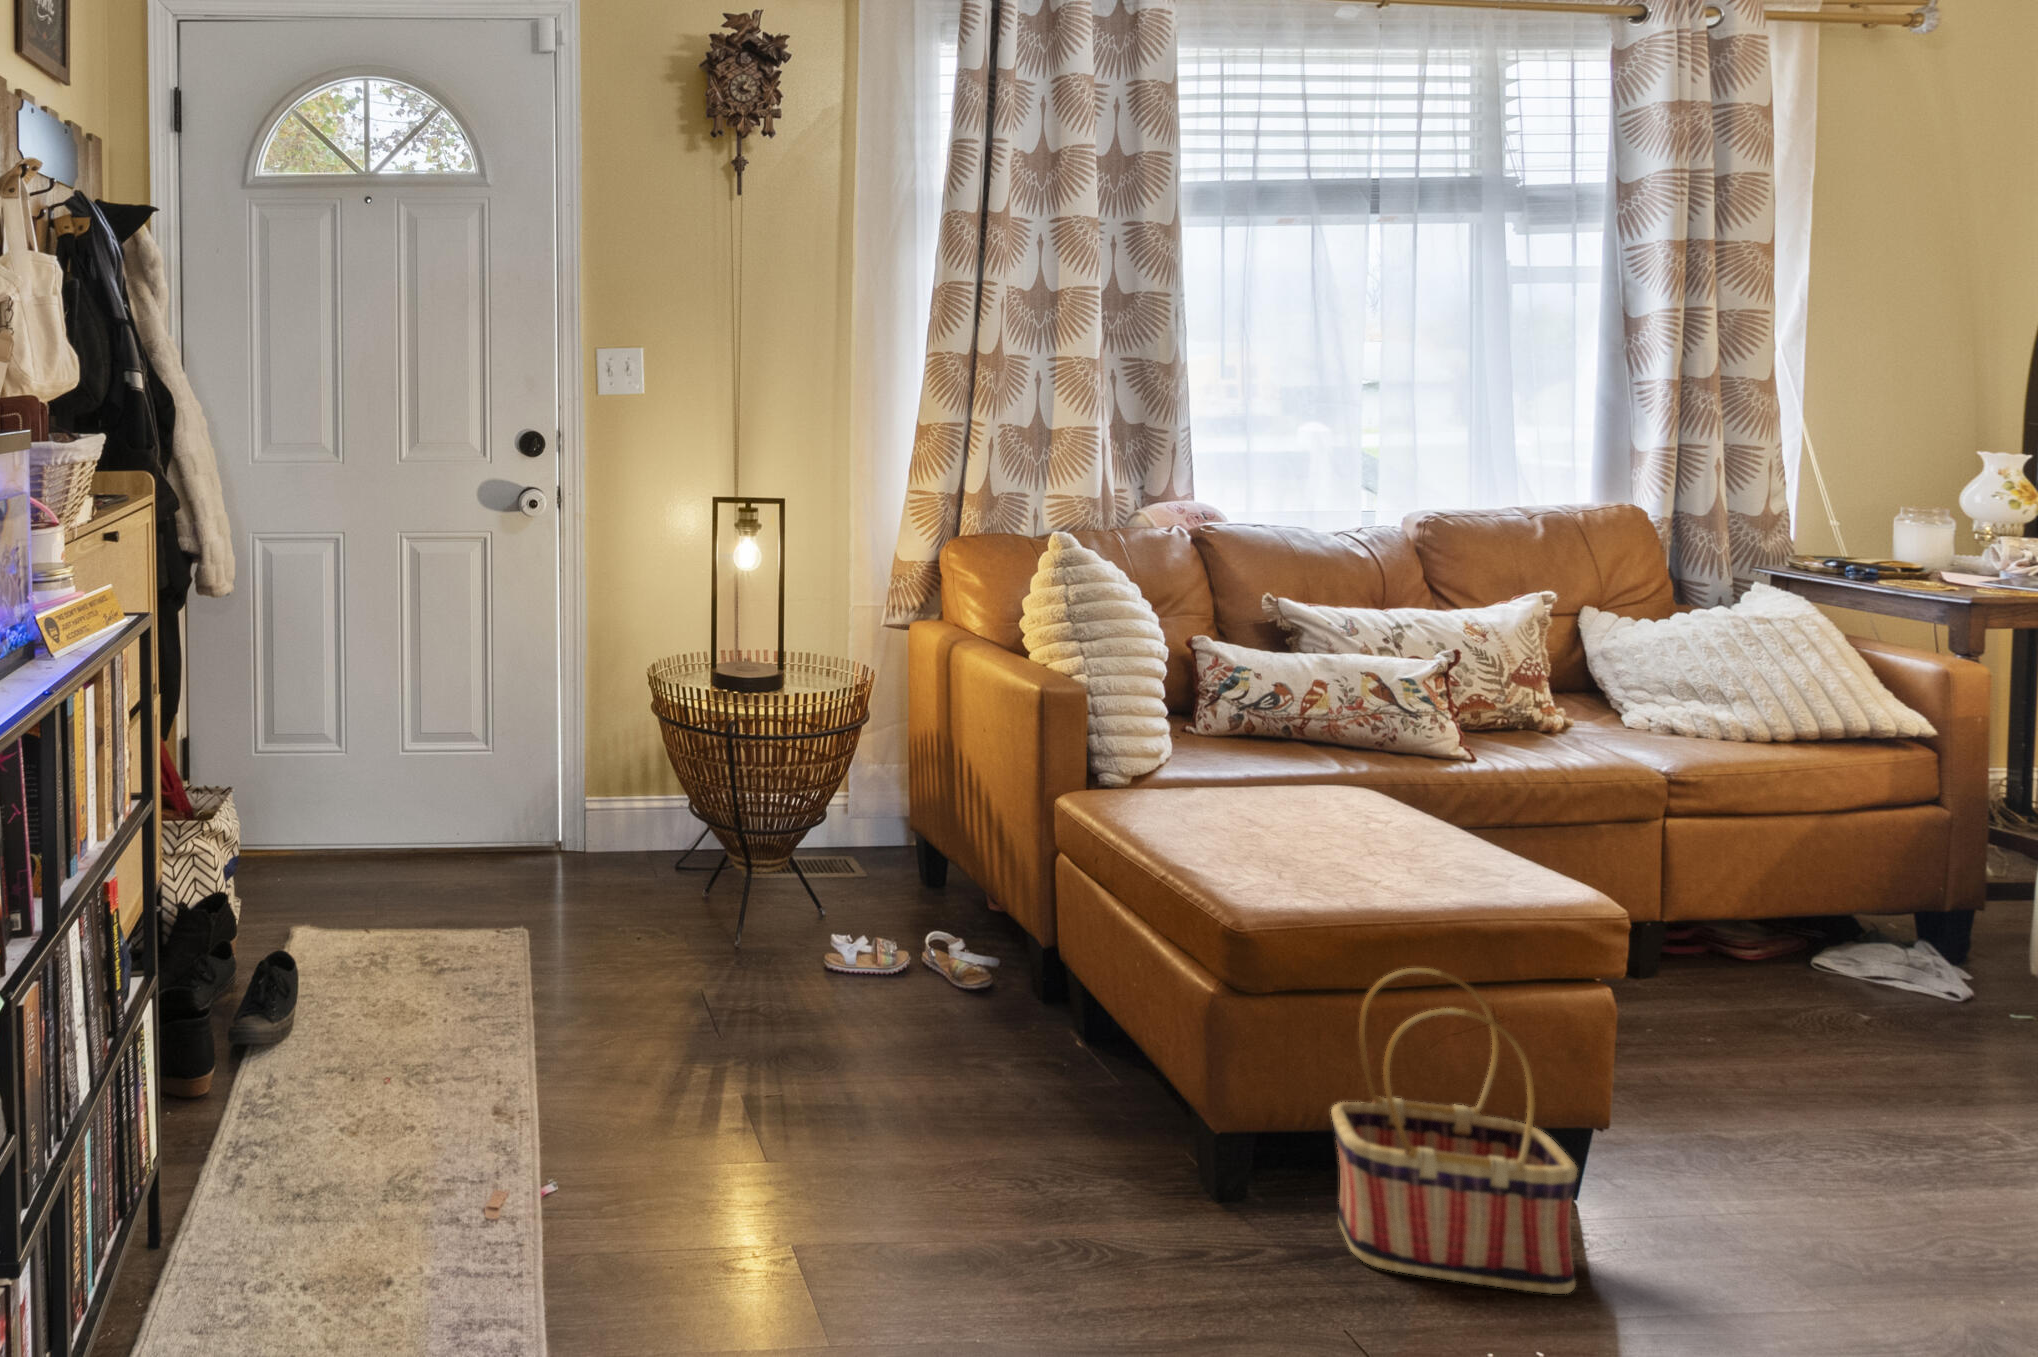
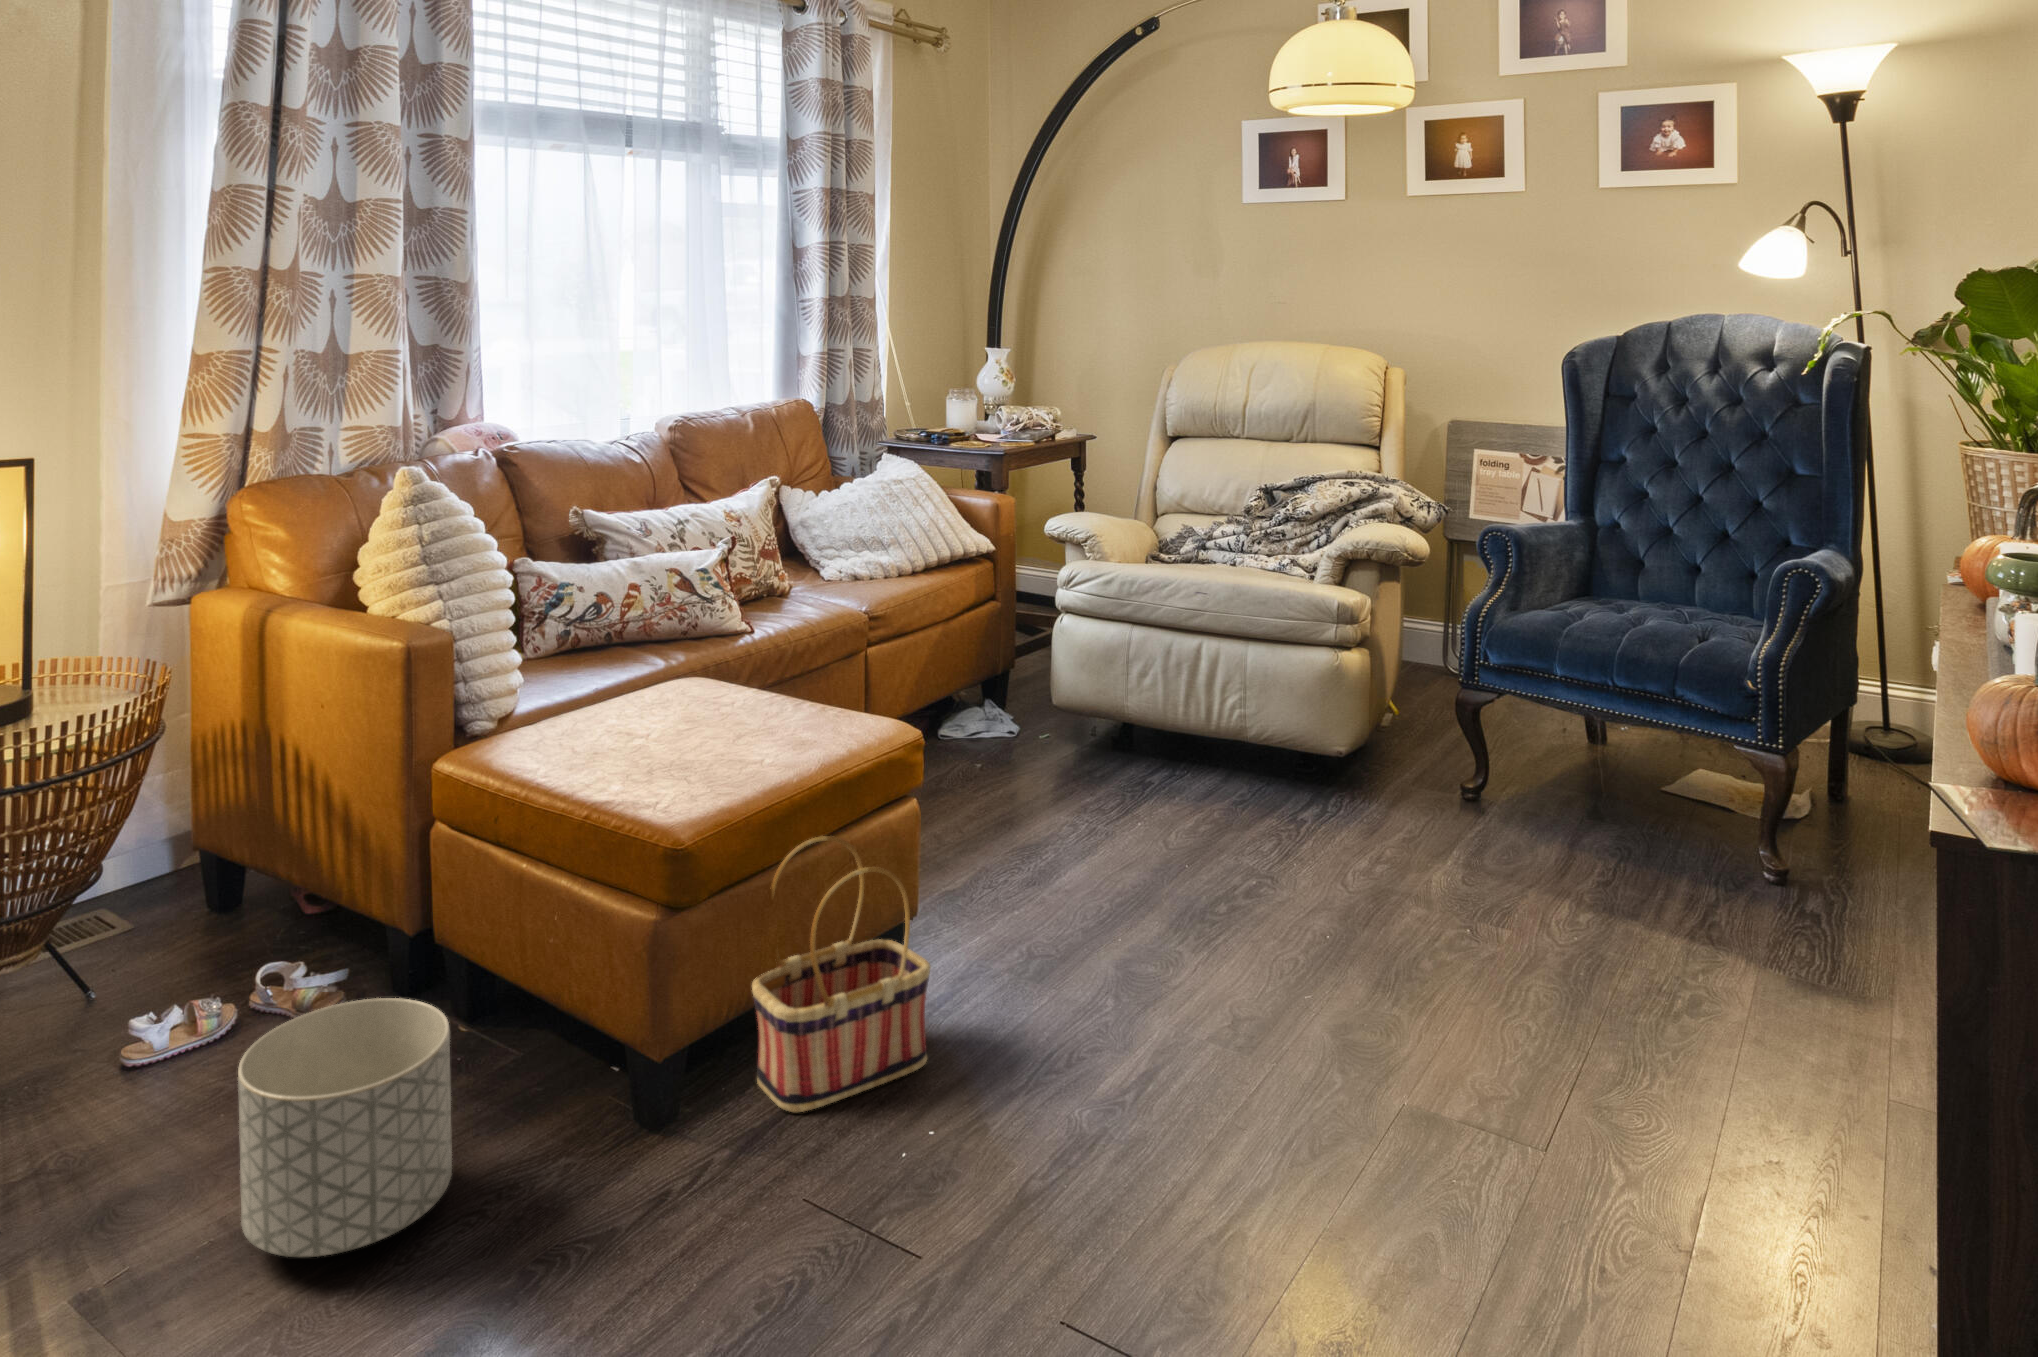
planter: none [826,969,998,1178] -> present [238,998,452,1257]

